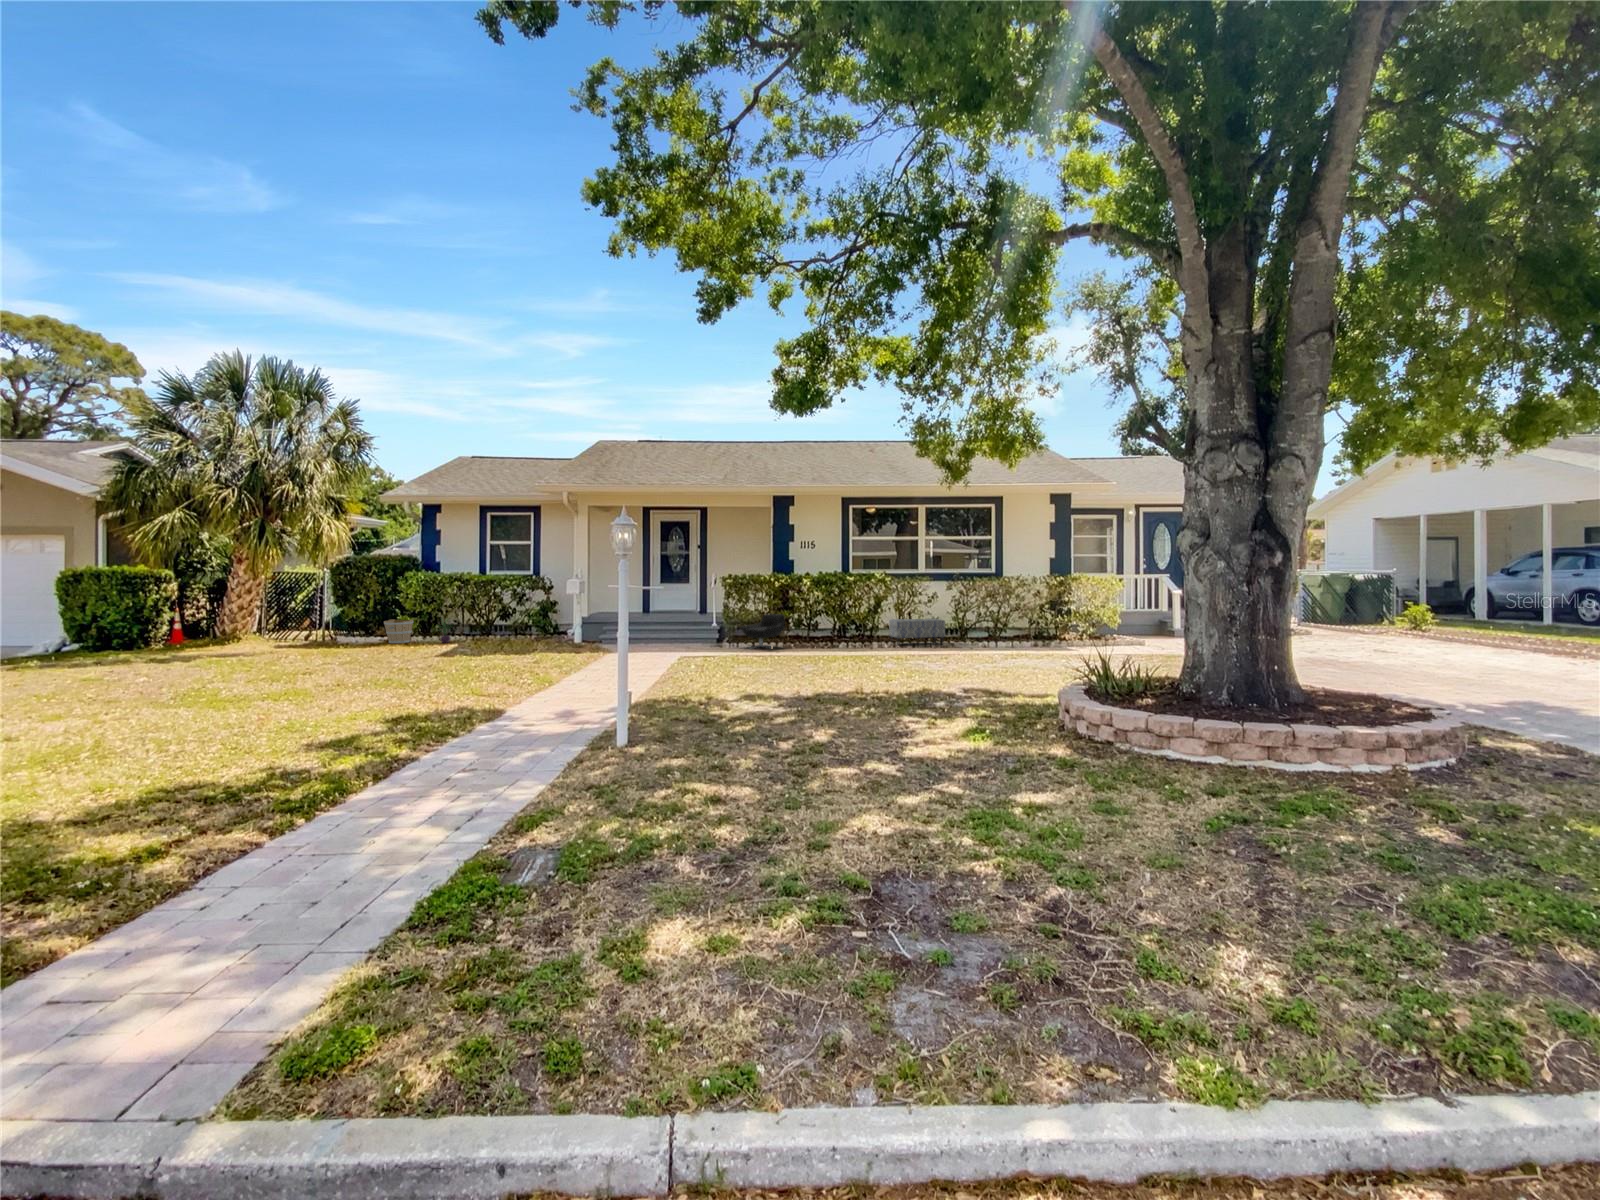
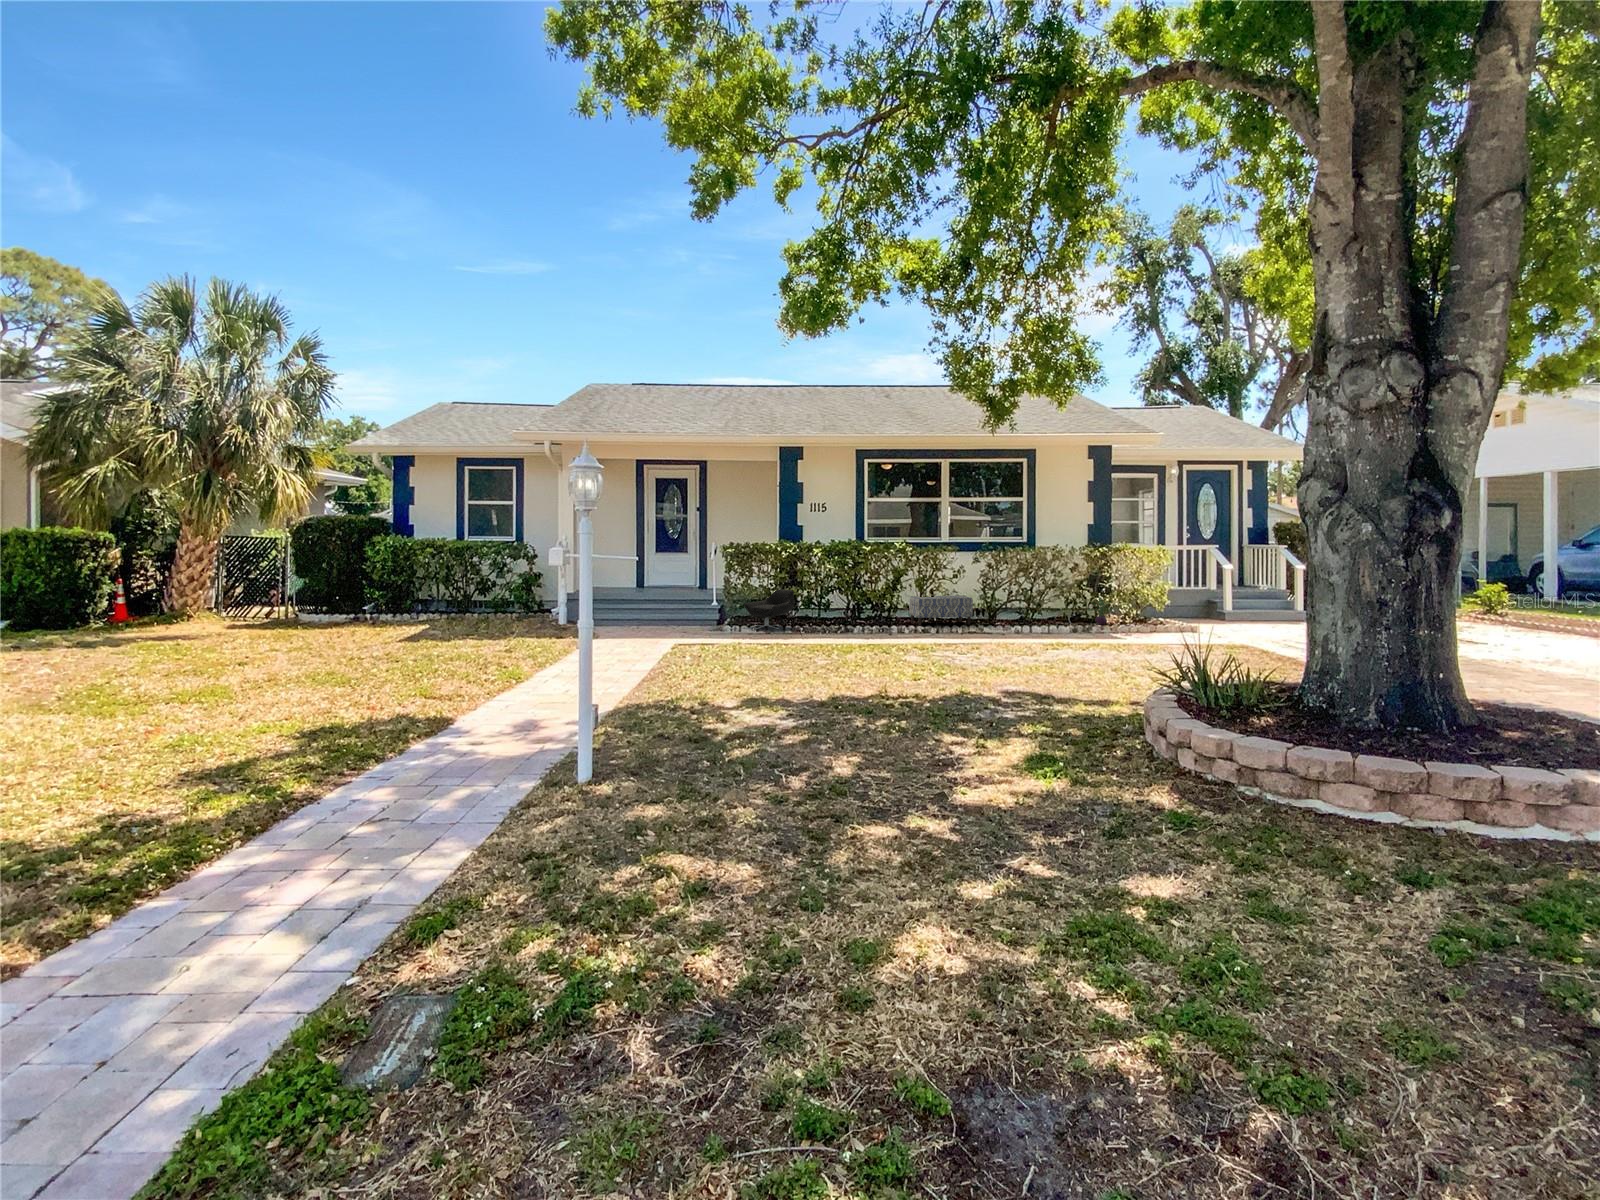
decorative plant: present [441,619,450,643] -> present [1096,598,1106,625]
wooden bucket: present [384,620,414,644] -> none [350,592,384,619]

